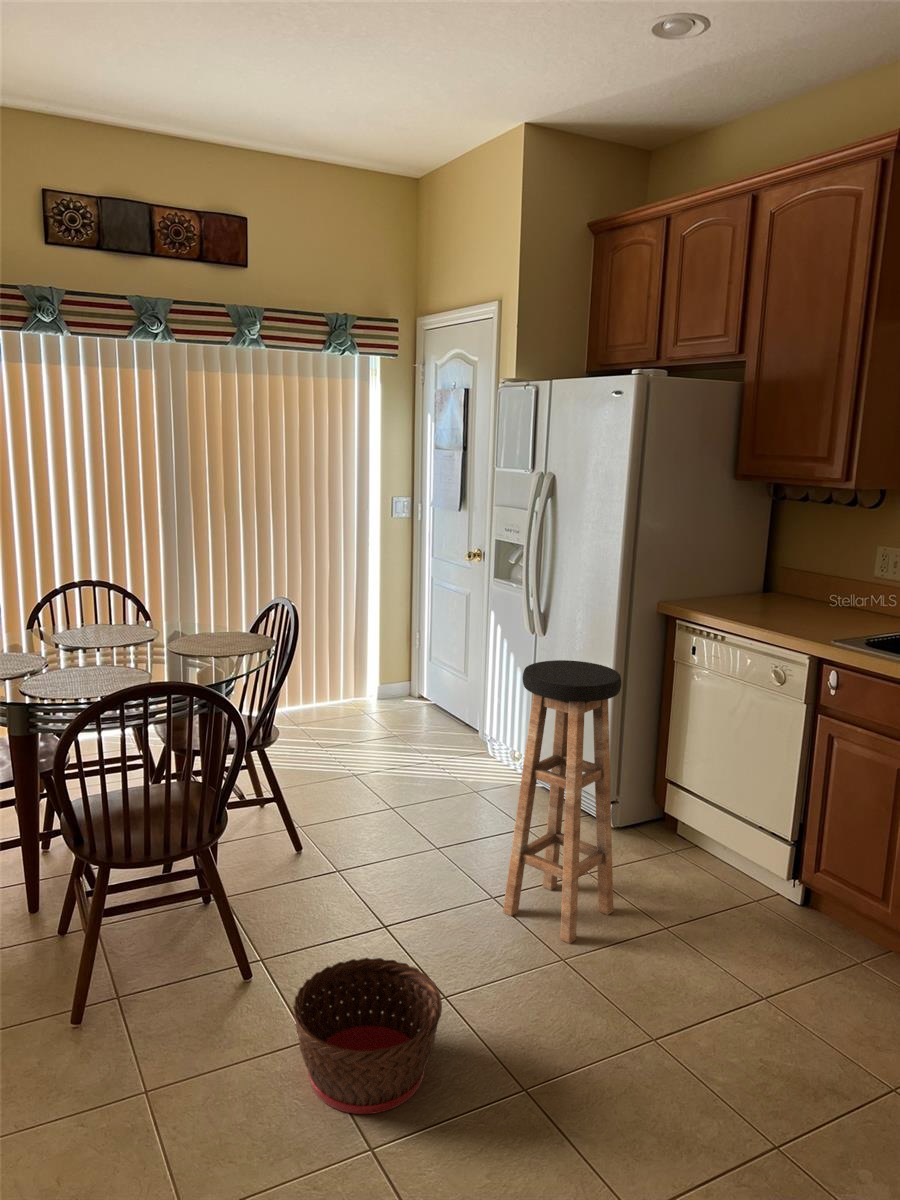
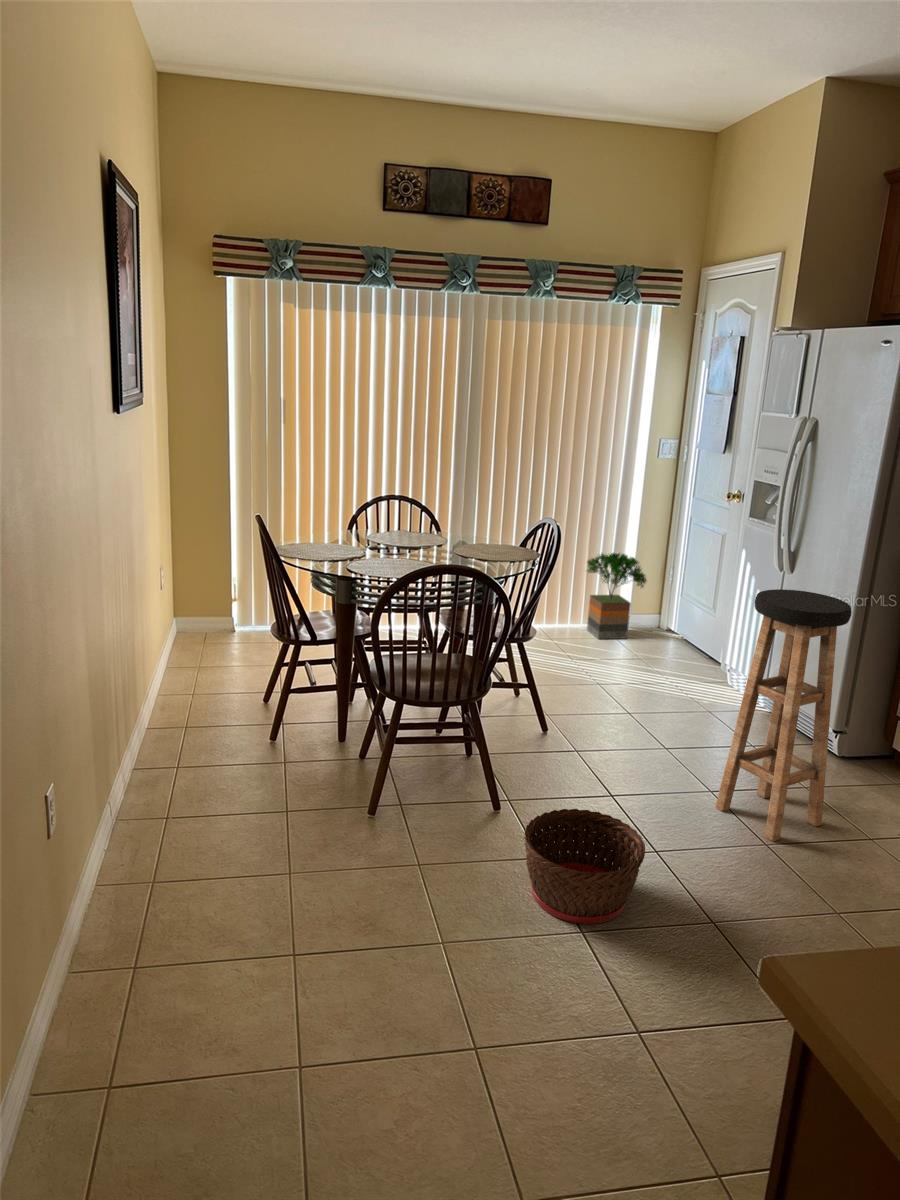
potted tree: none [324,622,394,722] -> present [587,553,646,639]

